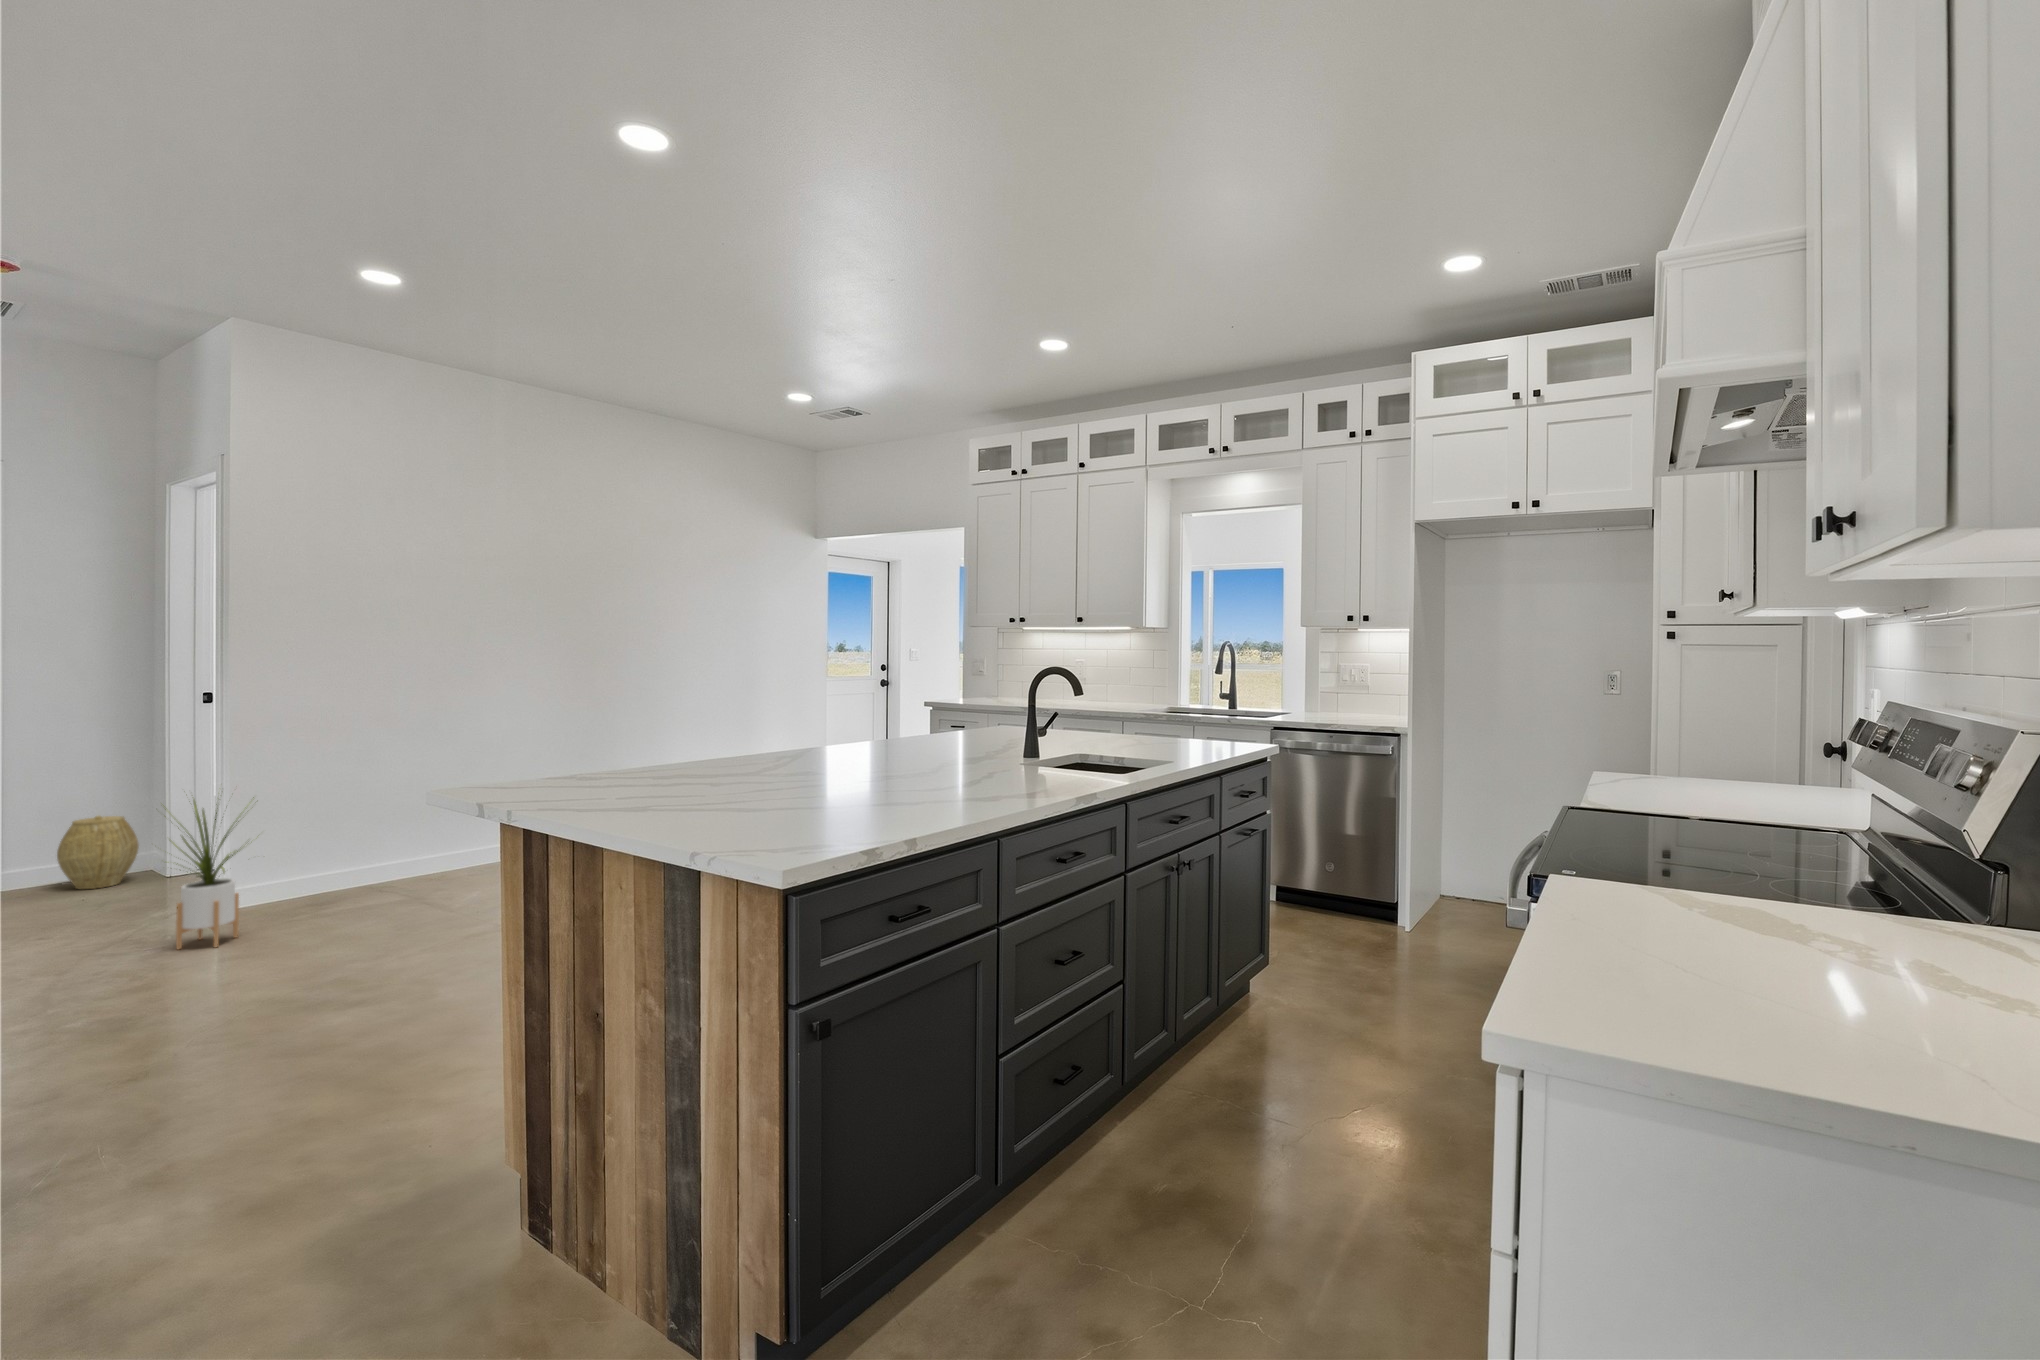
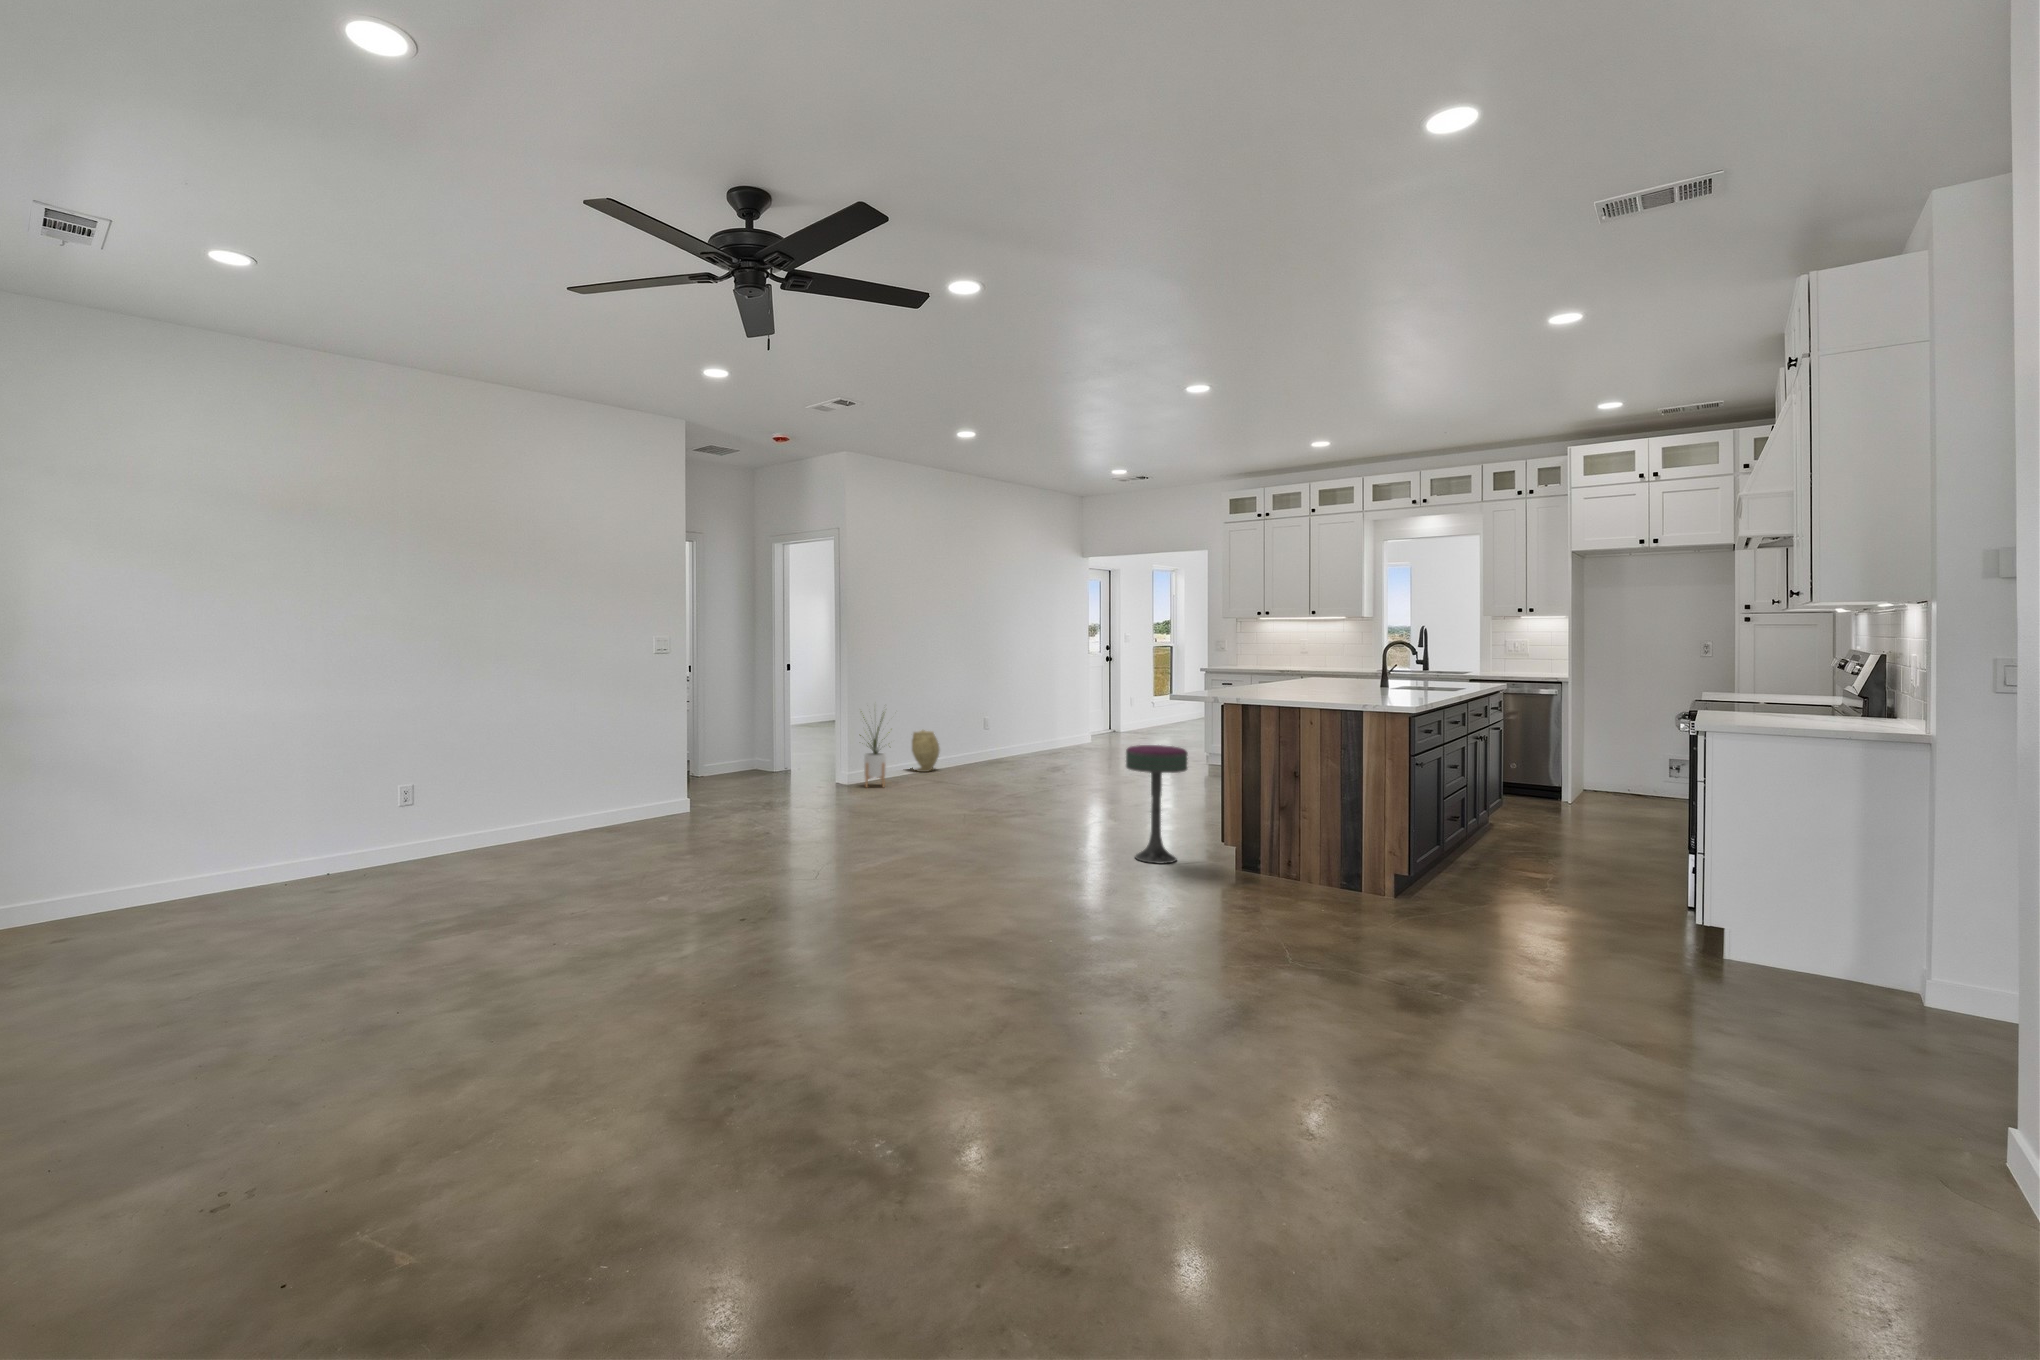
woven basket: present [57,816,139,889] -> present [912,730,940,772]
bar stool: none [196,948,395,1283] -> present [1126,745,1188,863]

